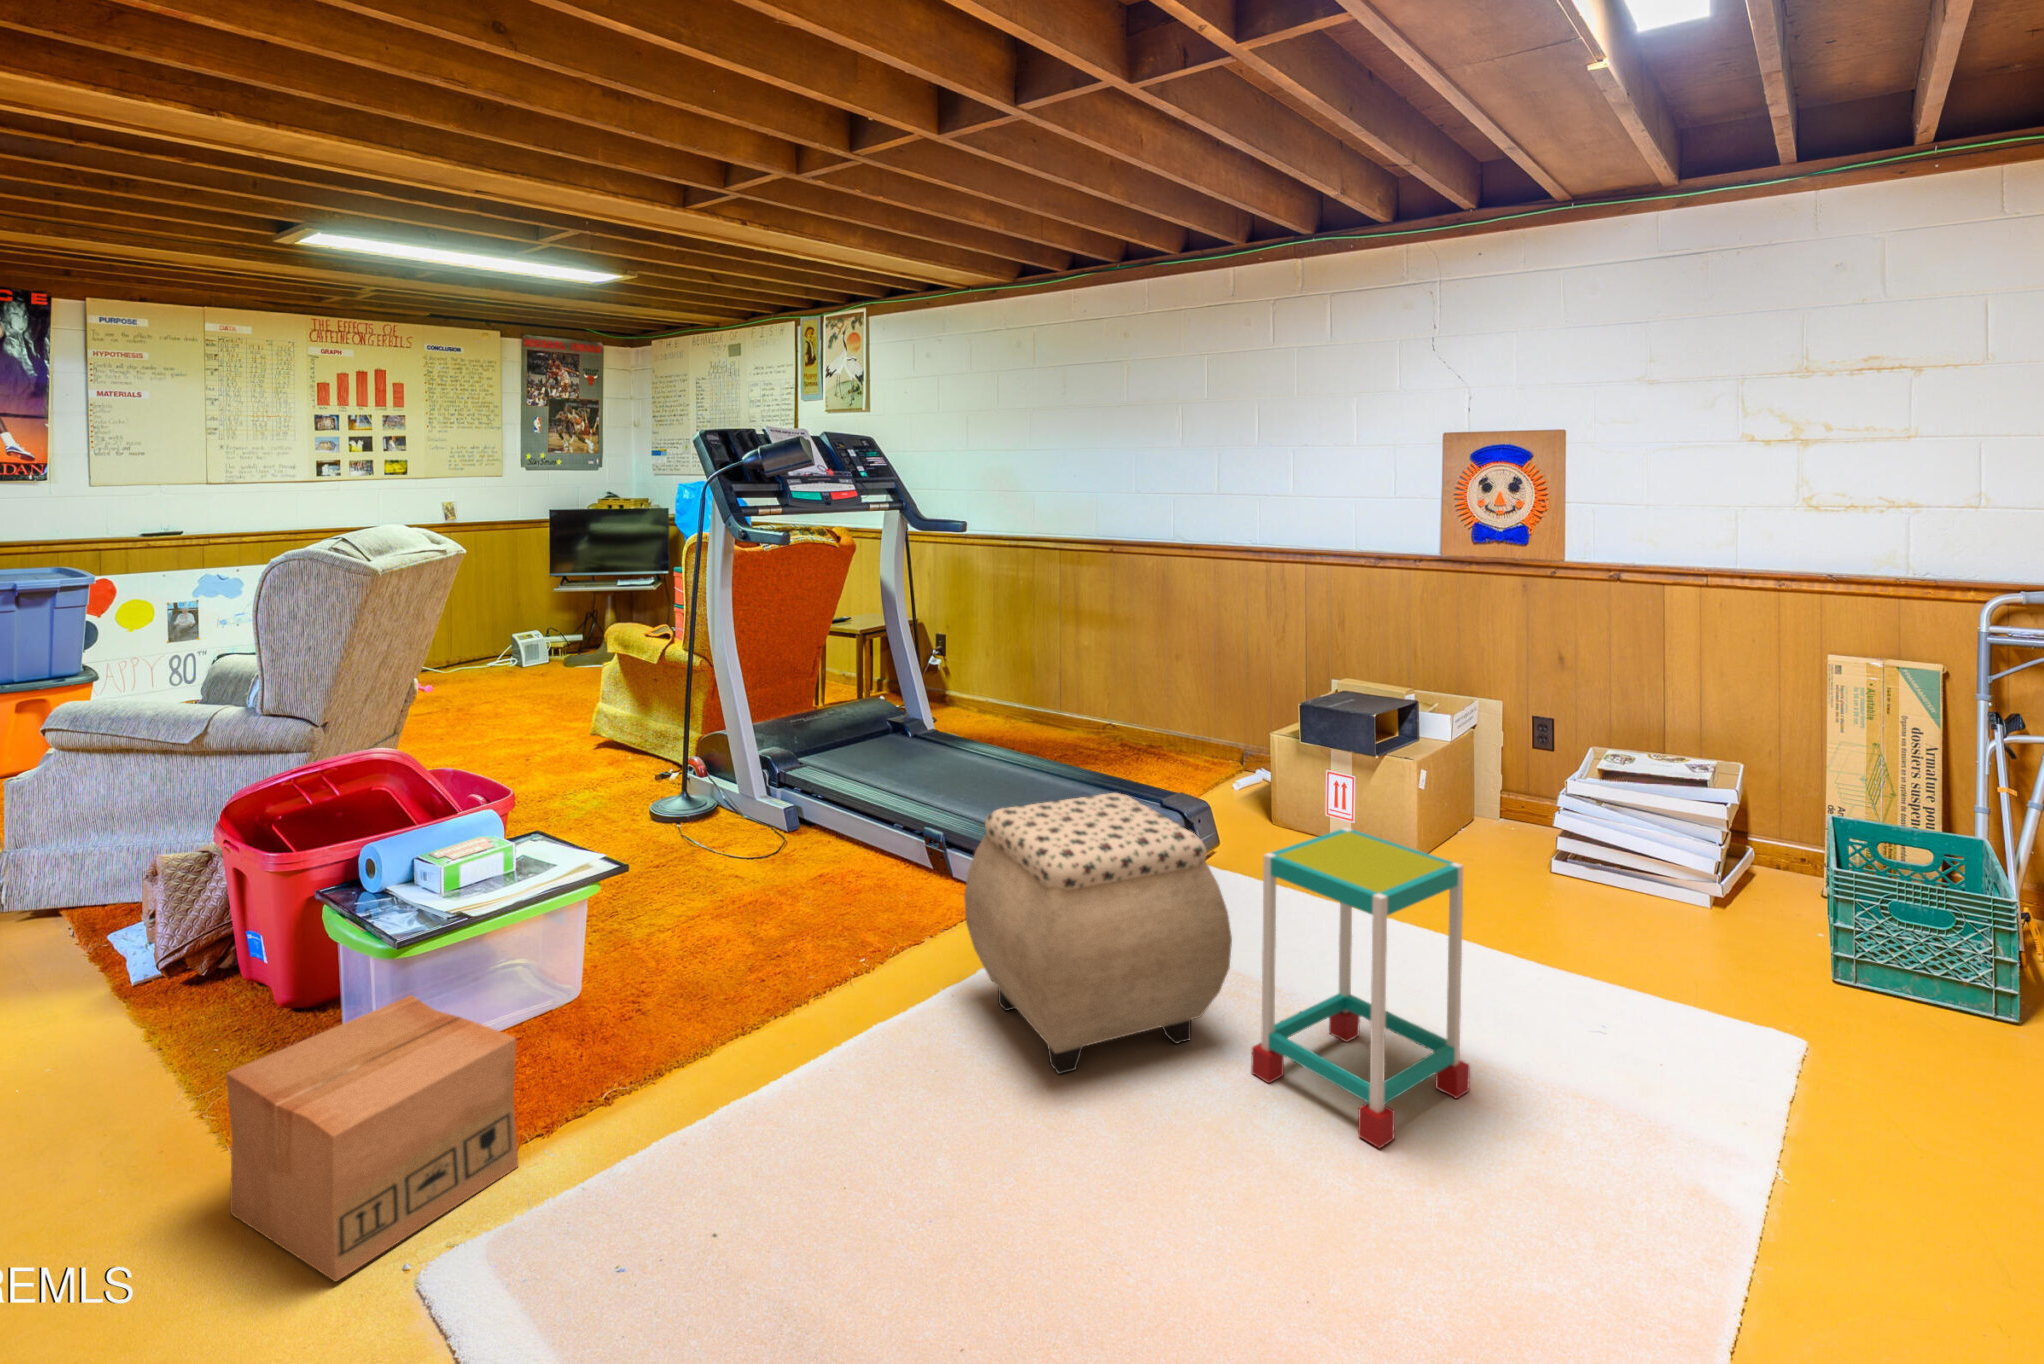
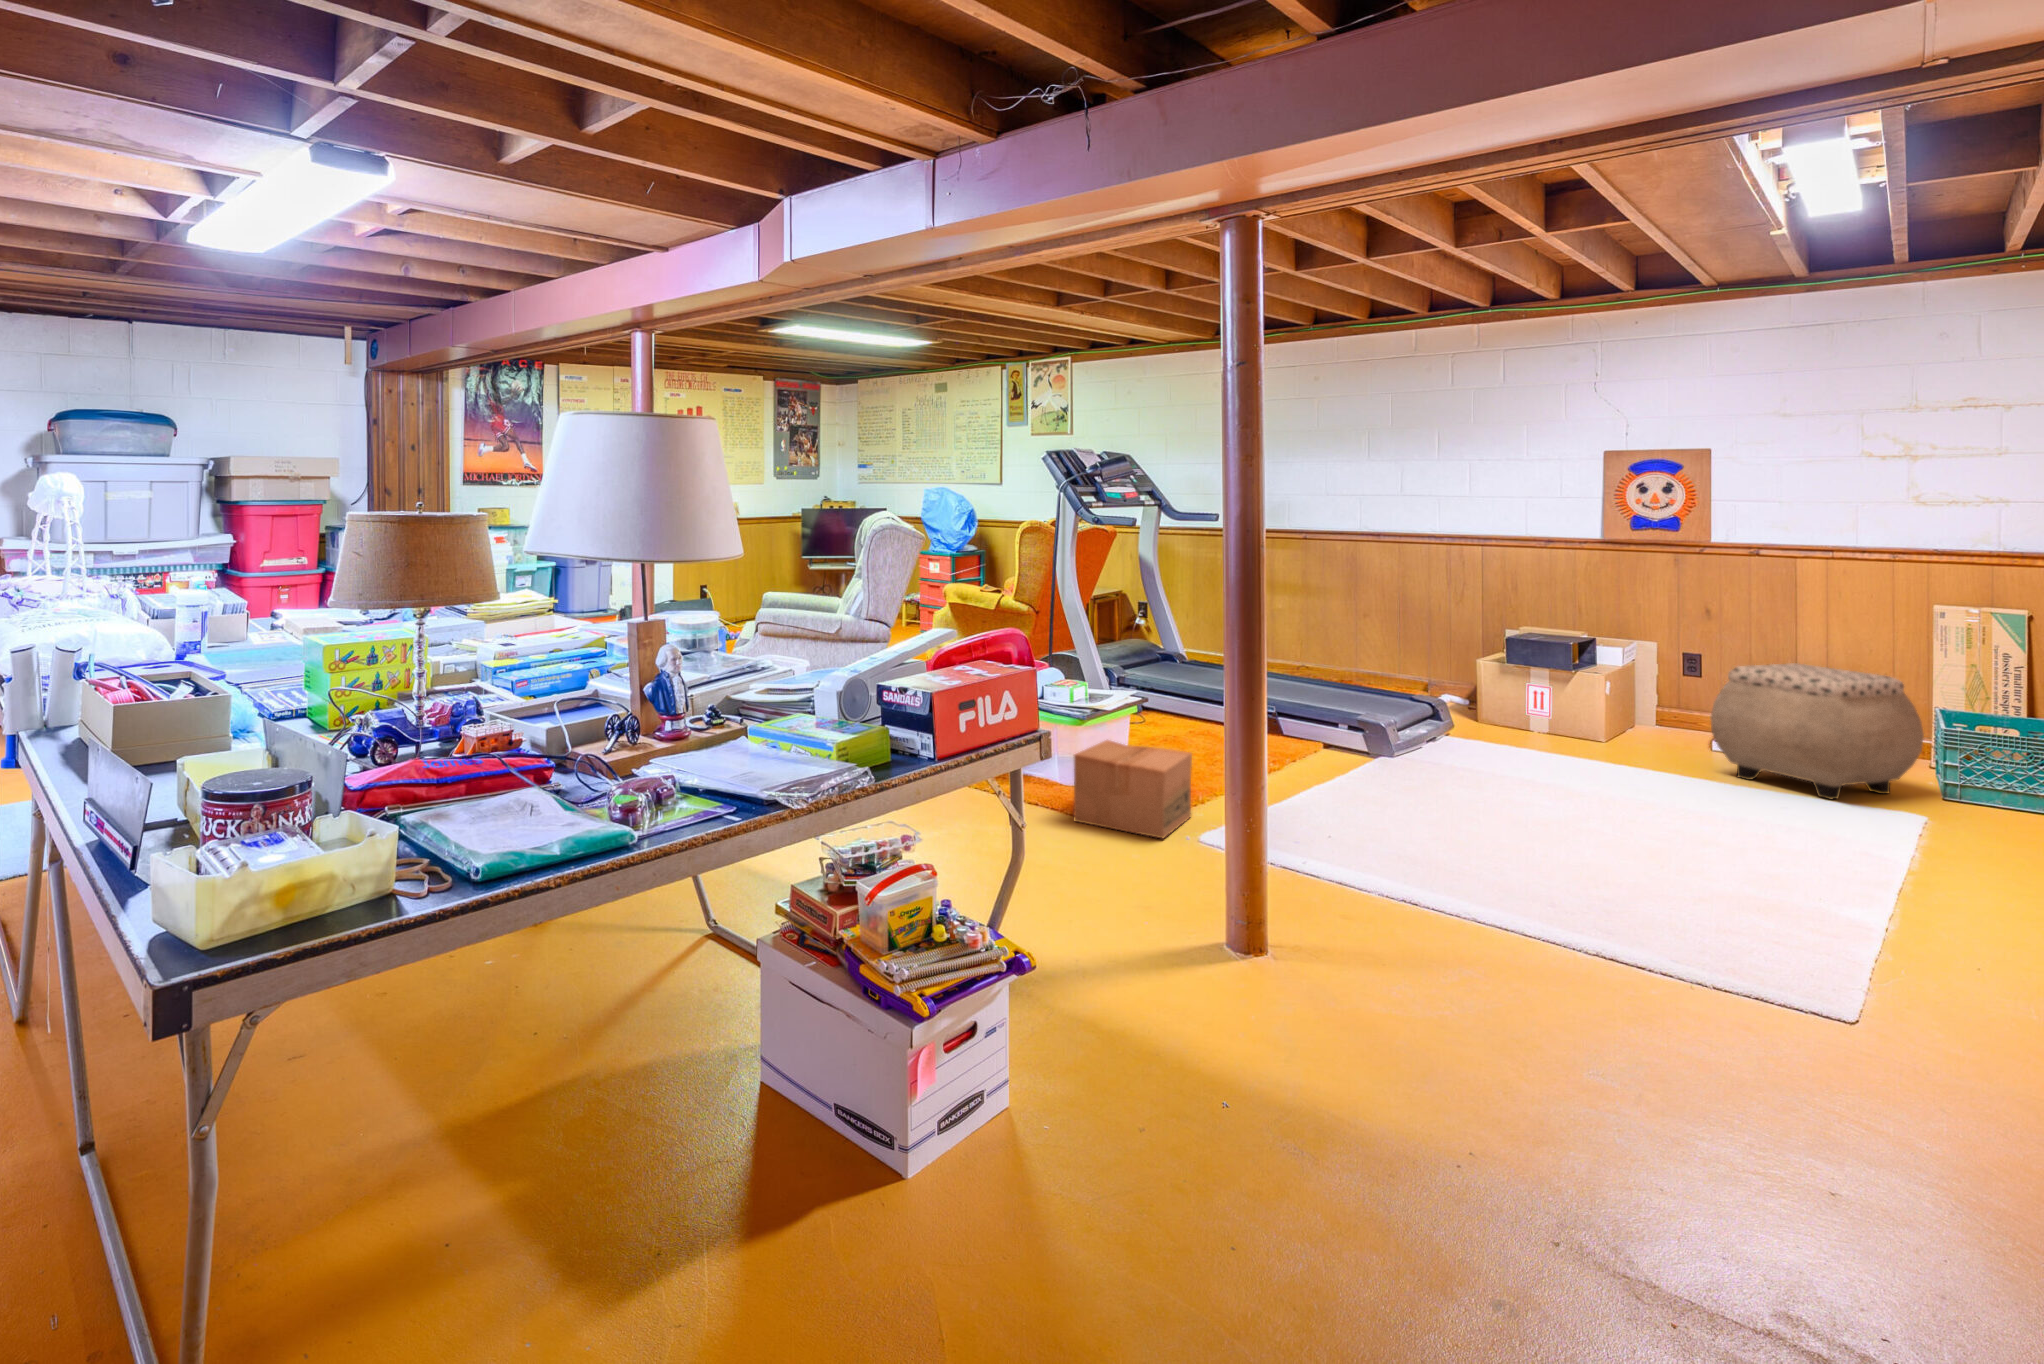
ottoman: present [964,793,1232,1074] -> present [1711,663,1924,799]
side table: present [1251,828,1470,1148] -> none [1566,682,1708,836]

